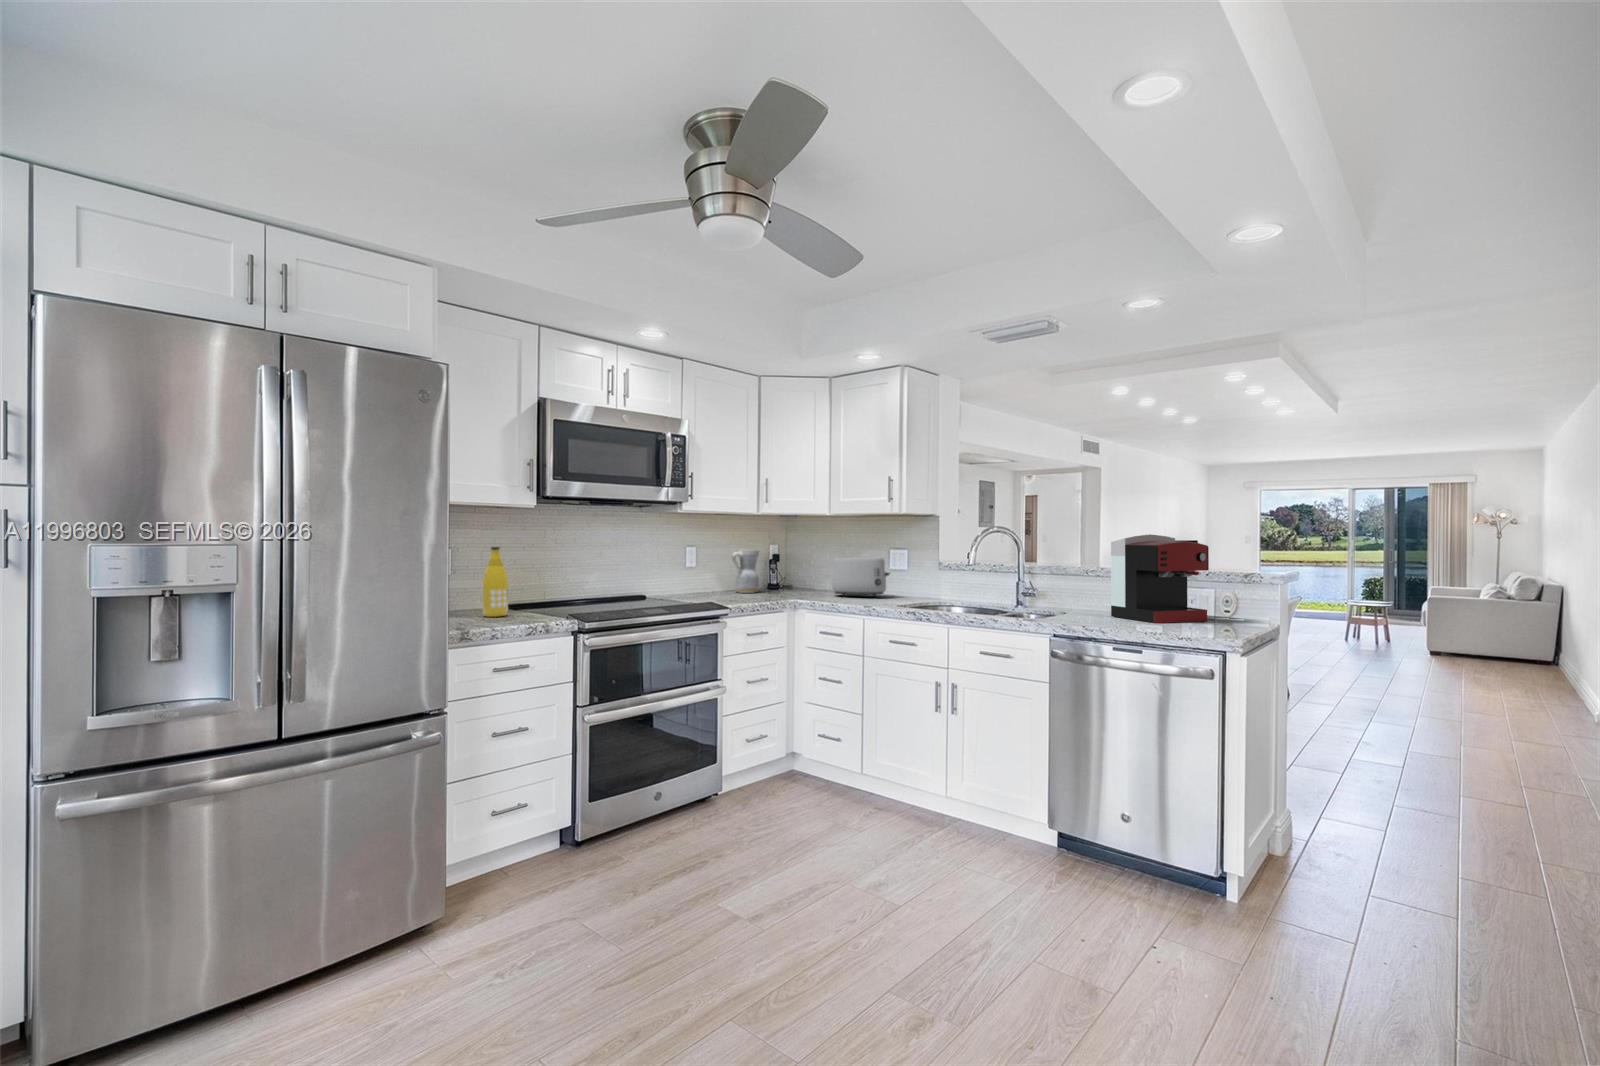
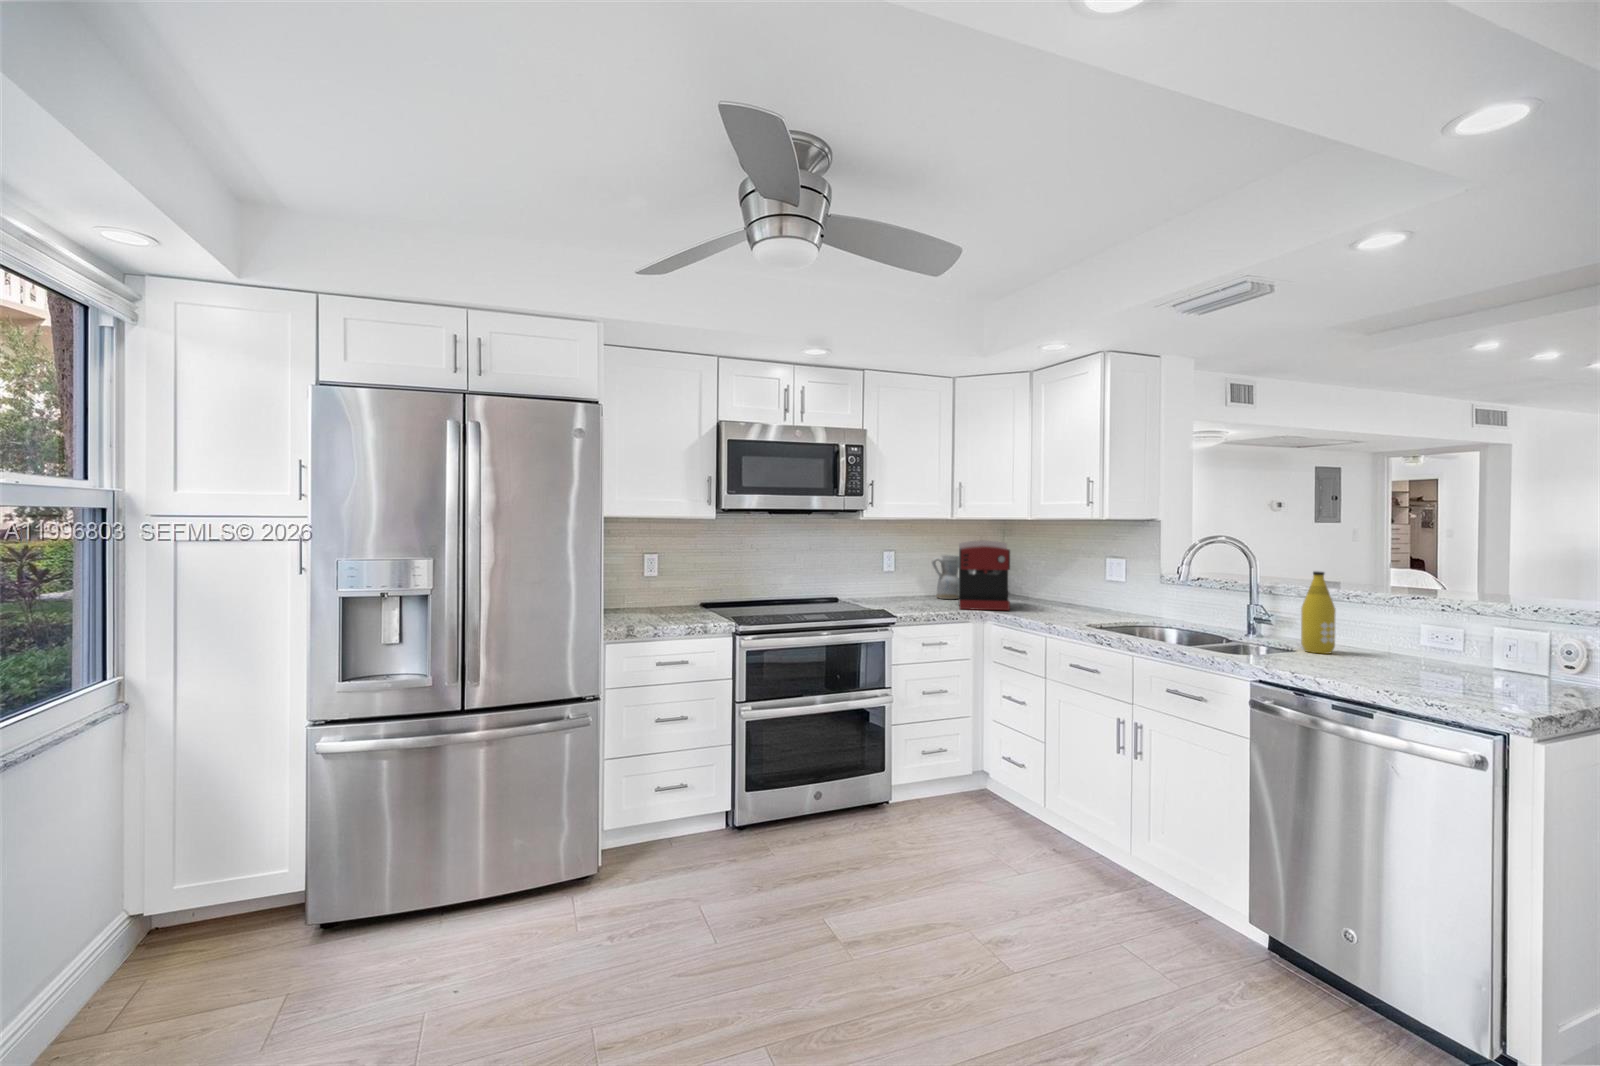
coffee maker: present [1111,534,1209,623] -> present [958,540,1010,610]
bottle: present [482,547,508,617] -> present [1301,571,1336,654]
toaster: present [832,557,890,597] -> none [1036,566,1104,611]

